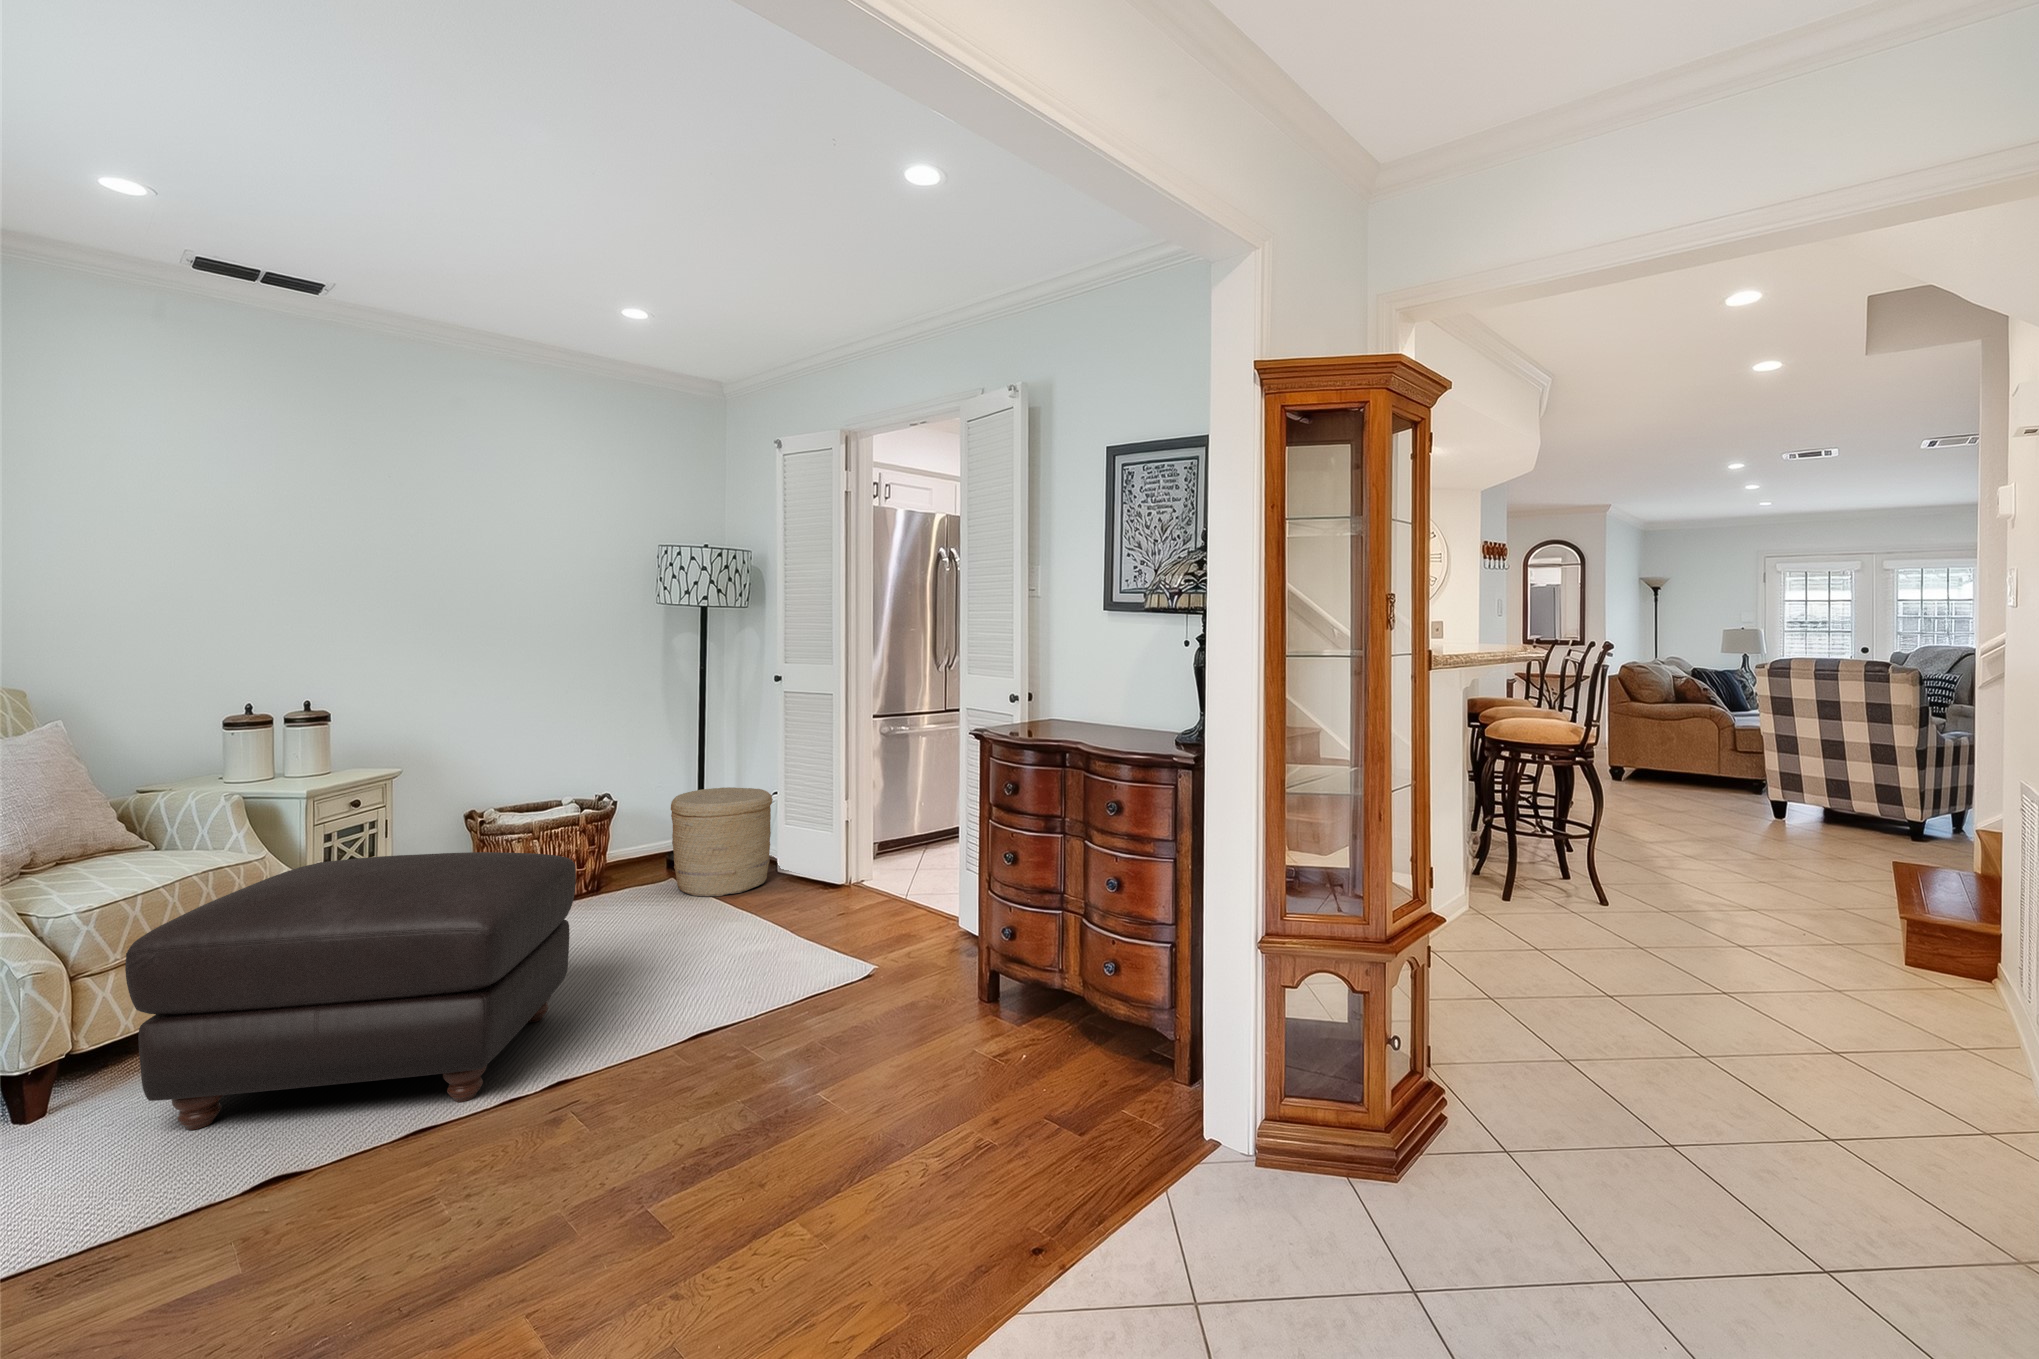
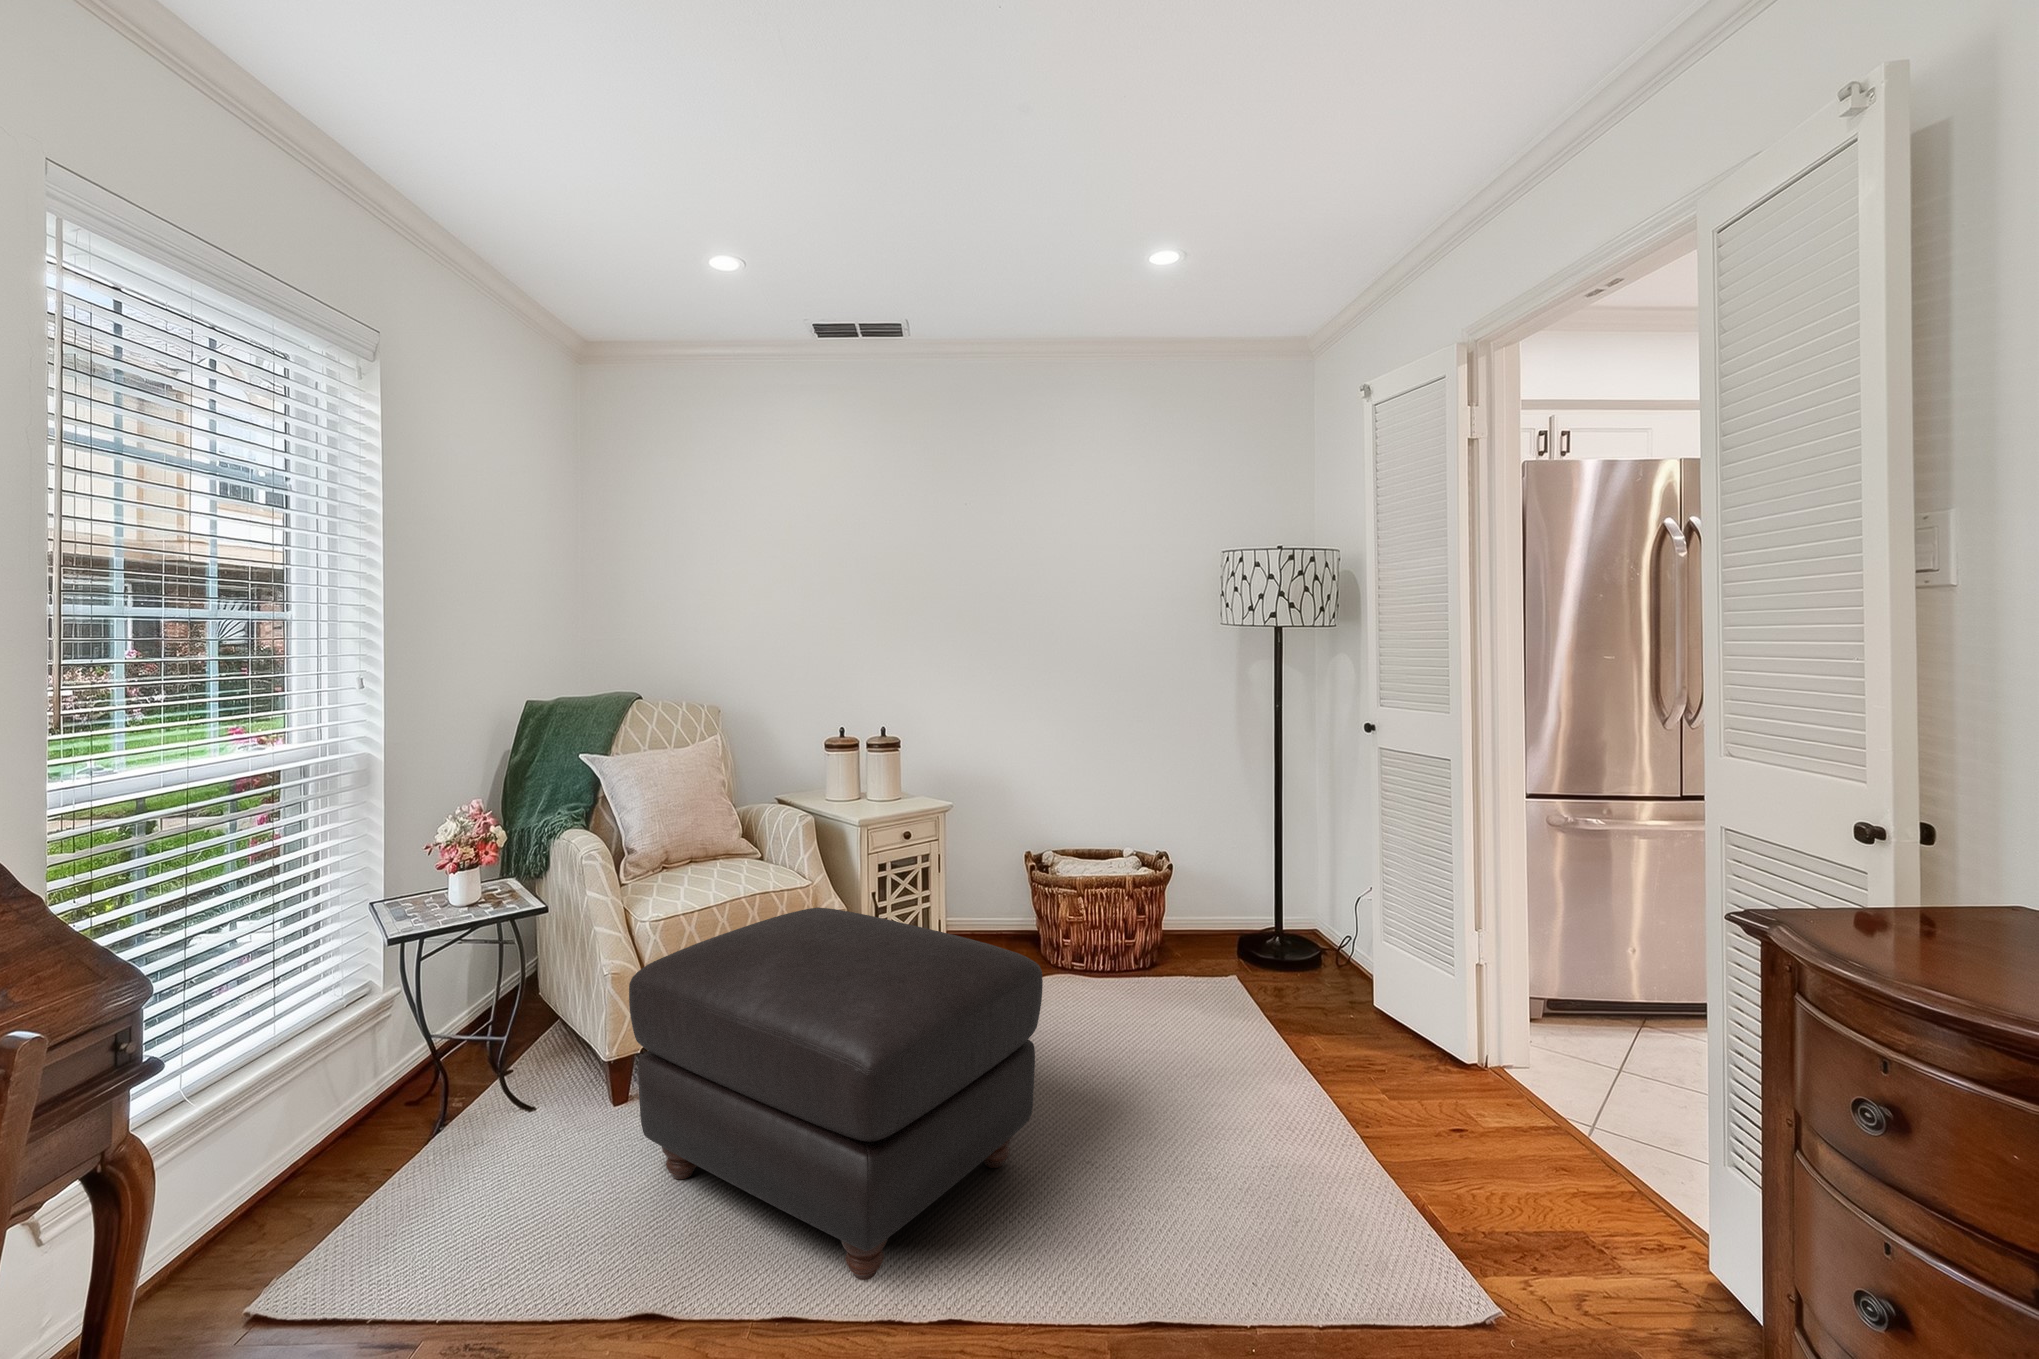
woven basket: present [671,787,773,896] -> none [1226,867,1364,1027]

